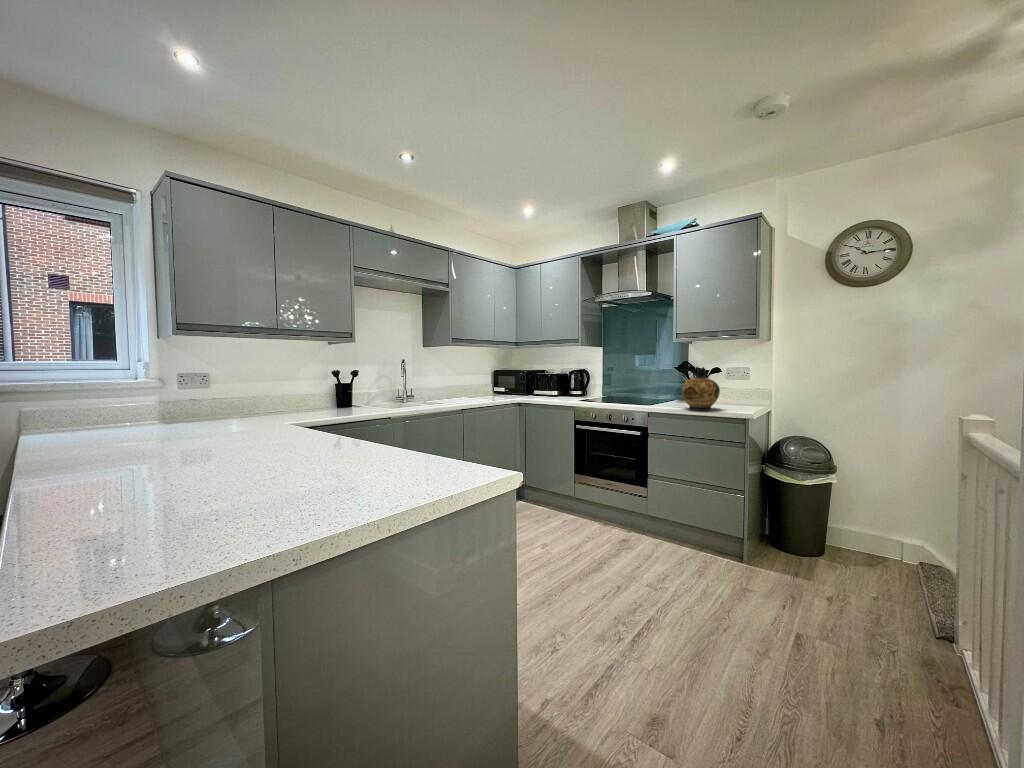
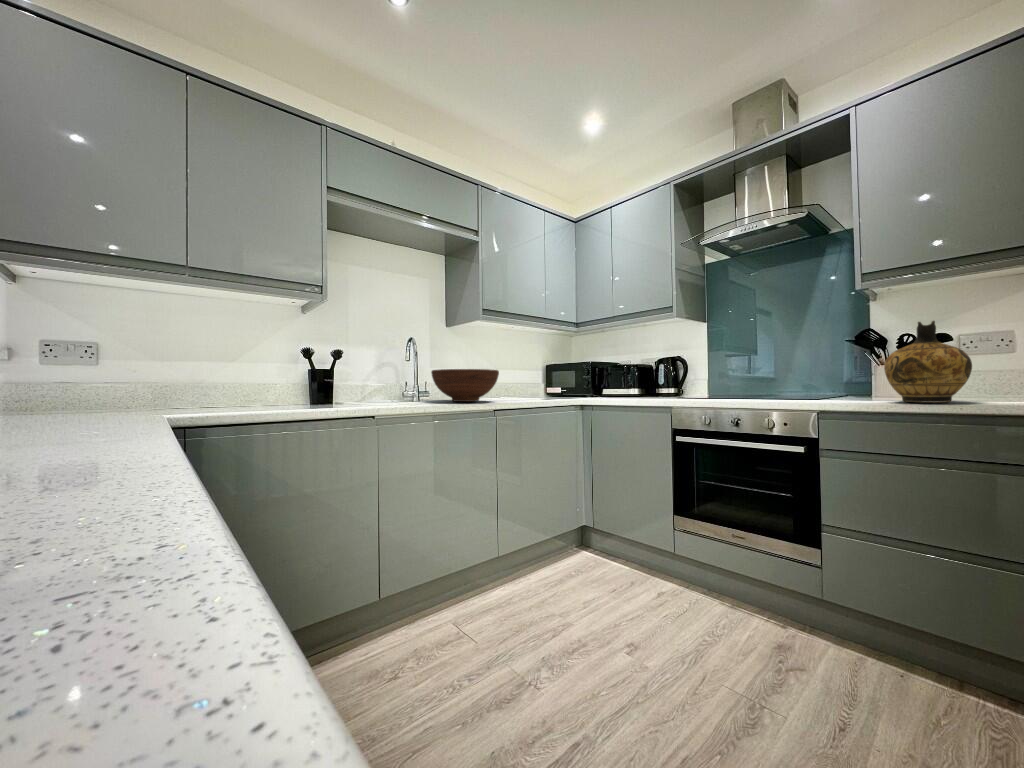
fruit bowl: none [421,383,465,404] -> present [431,369,499,402]

